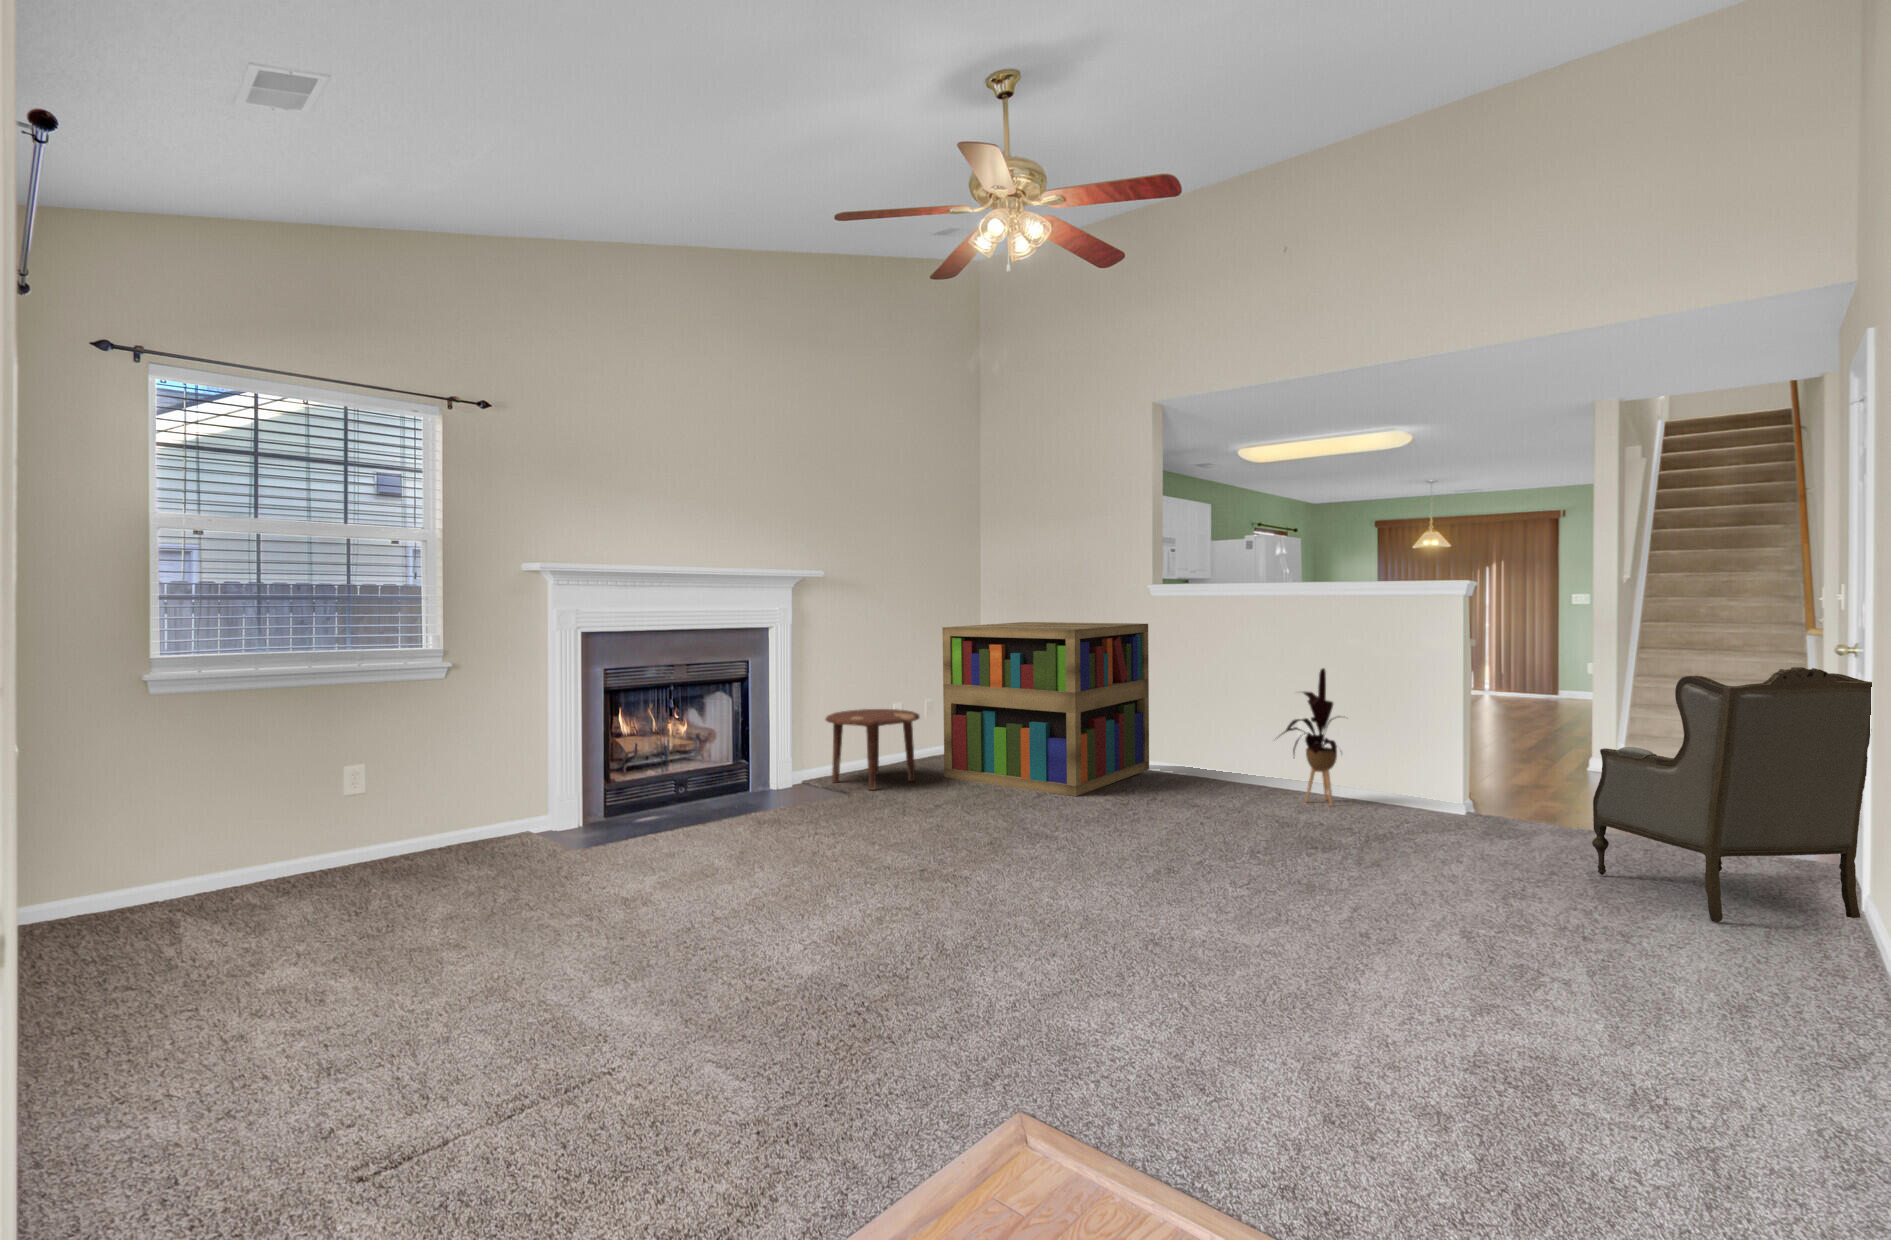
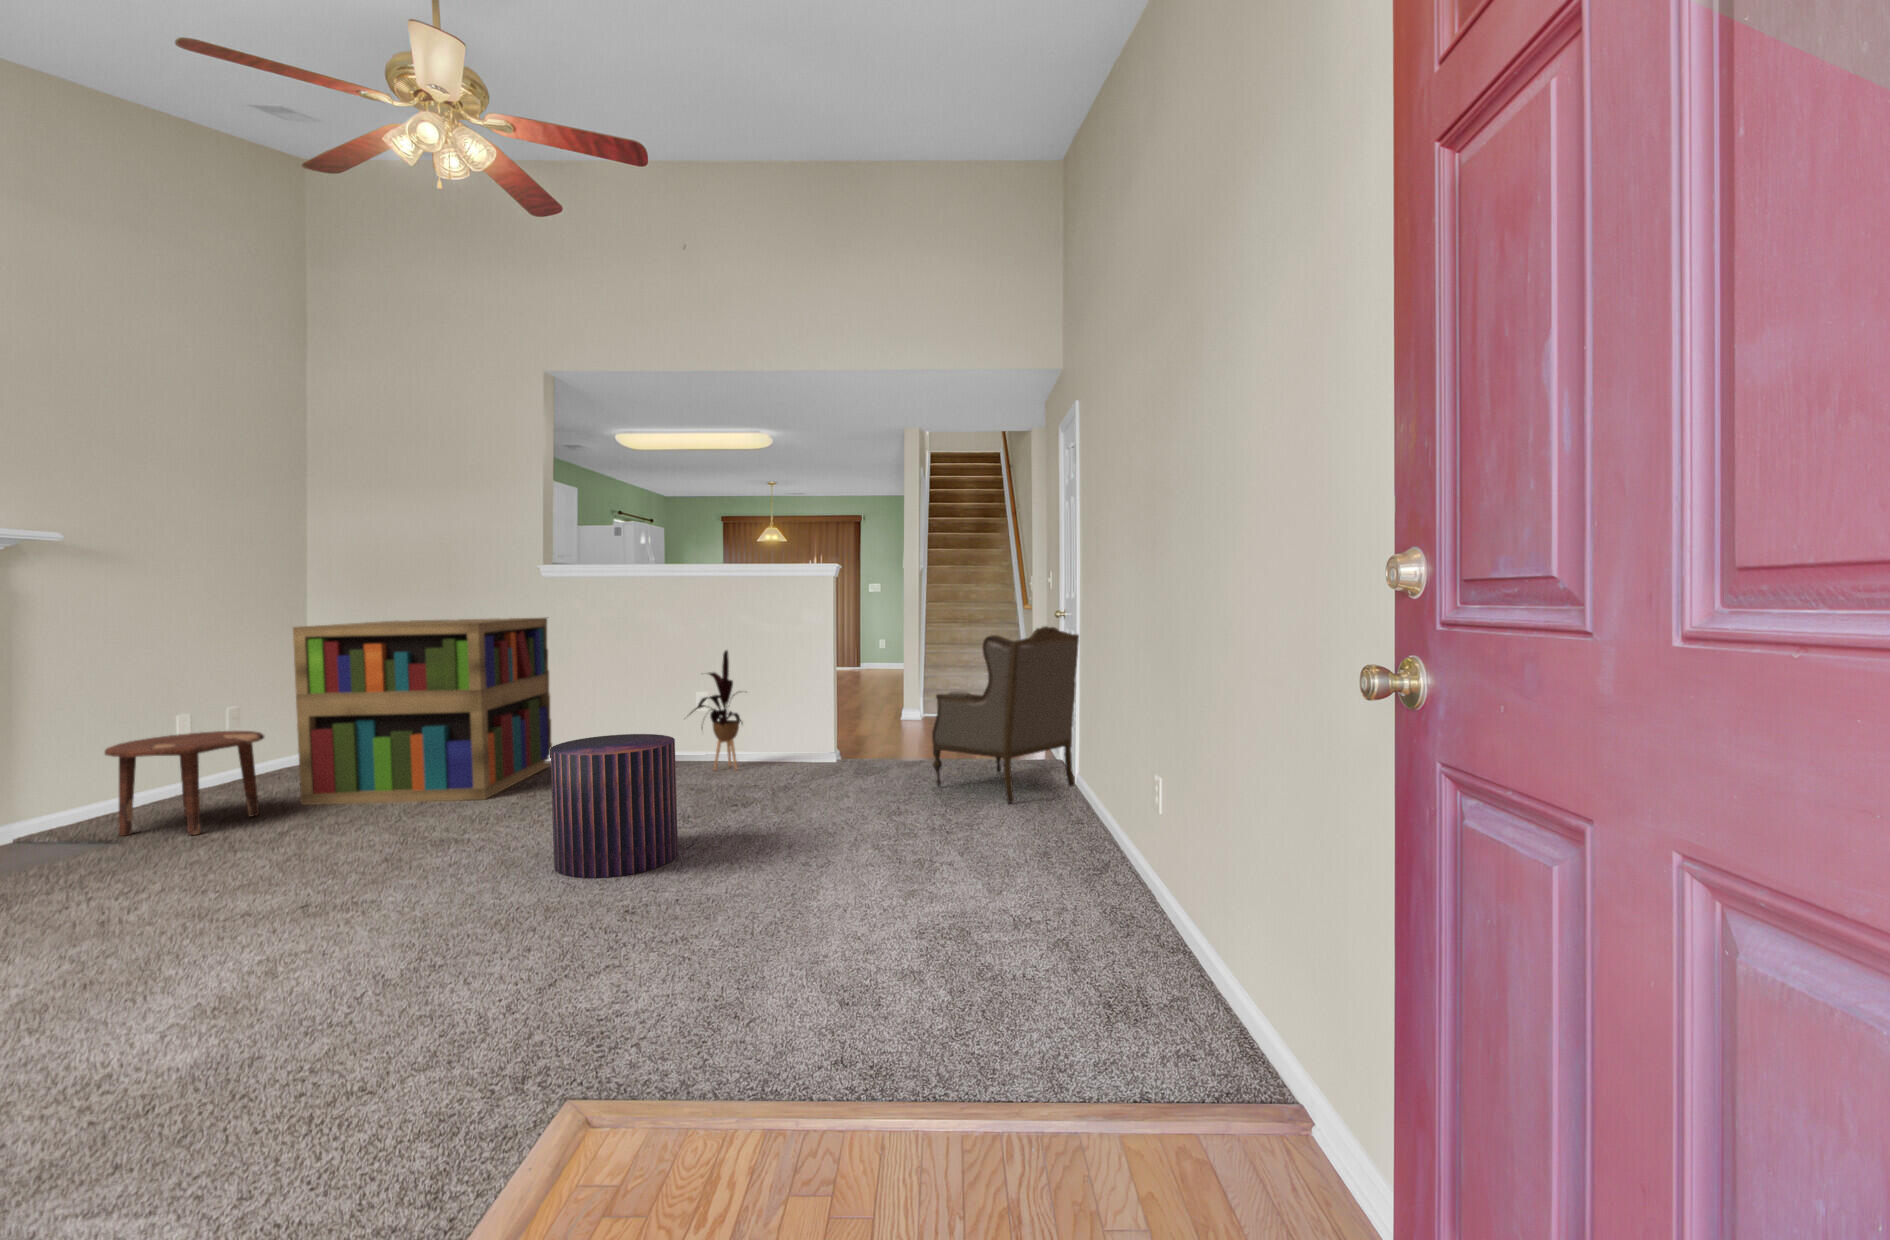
pouf: none [1103,754,1226,902] -> present [550,734,678,878]

